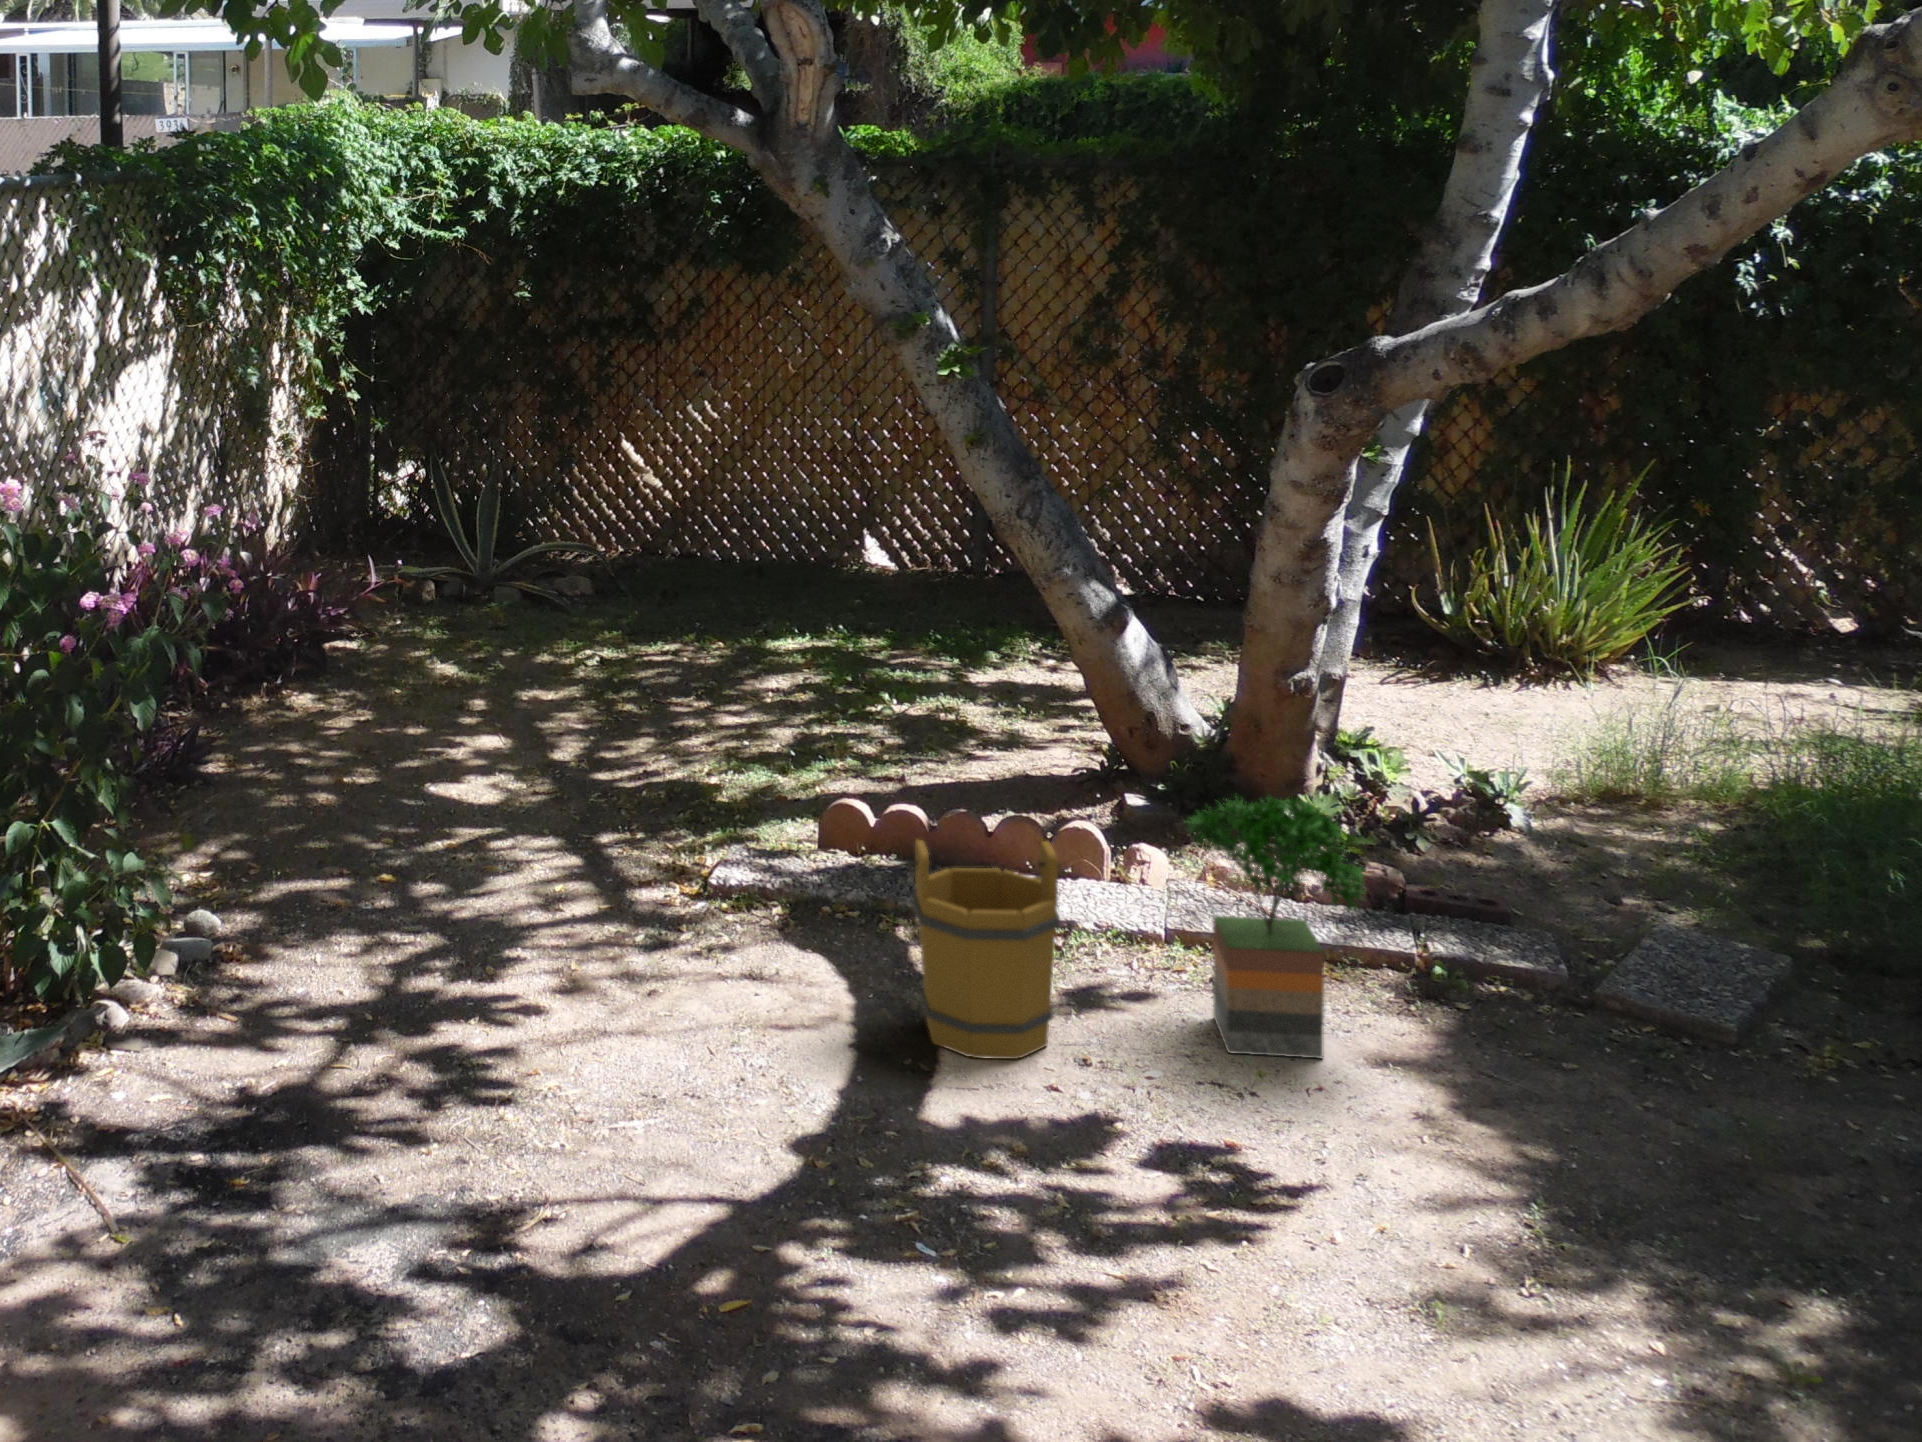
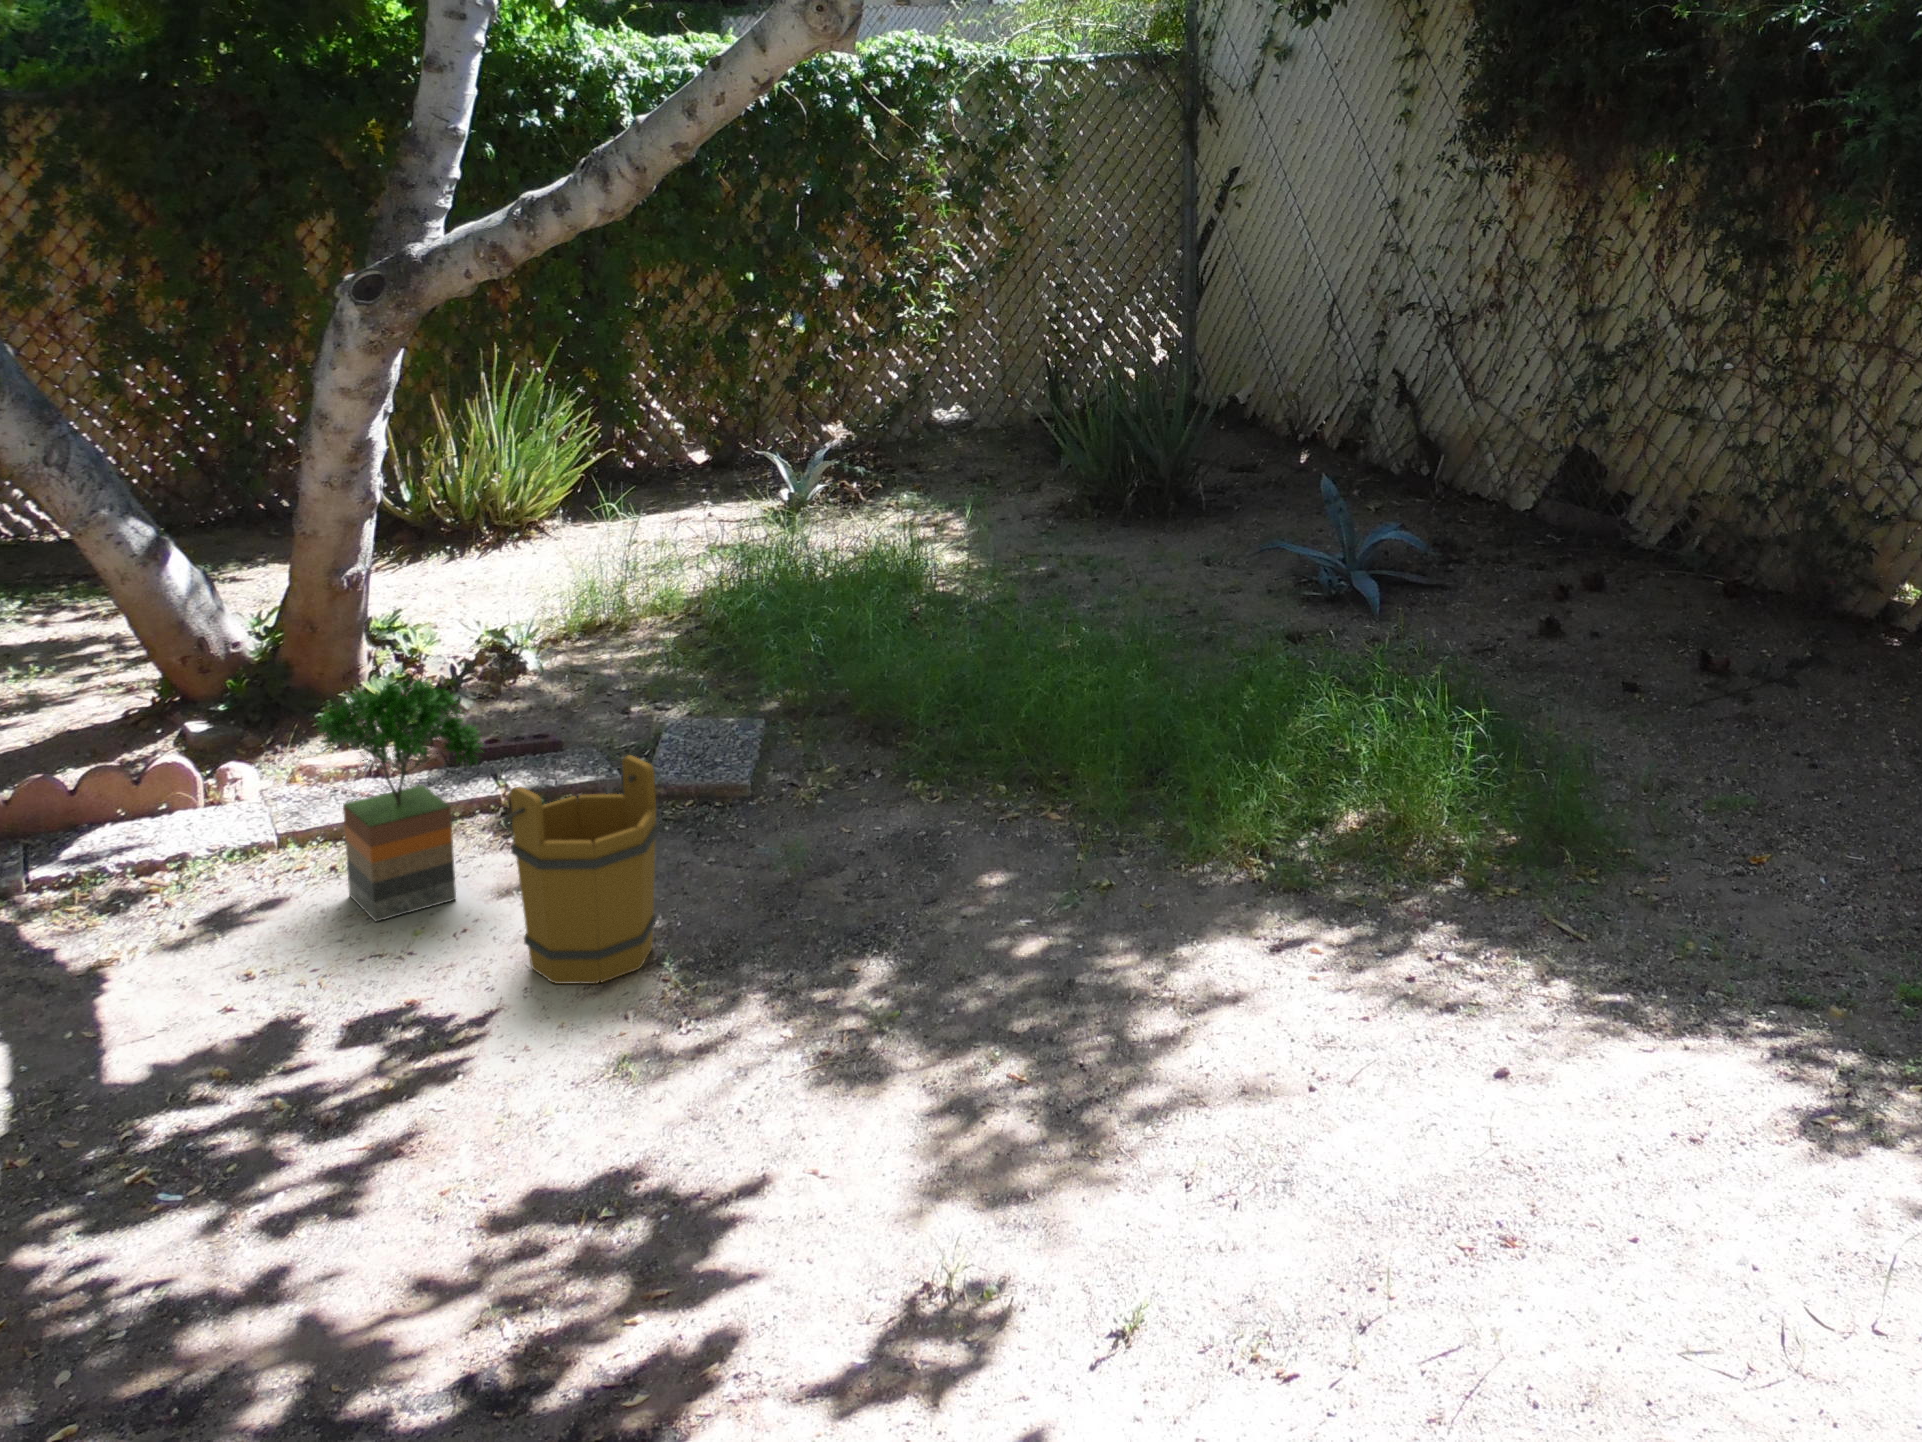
bucket: present [908,840,1061,1059] -> present [504,755,660,984]

